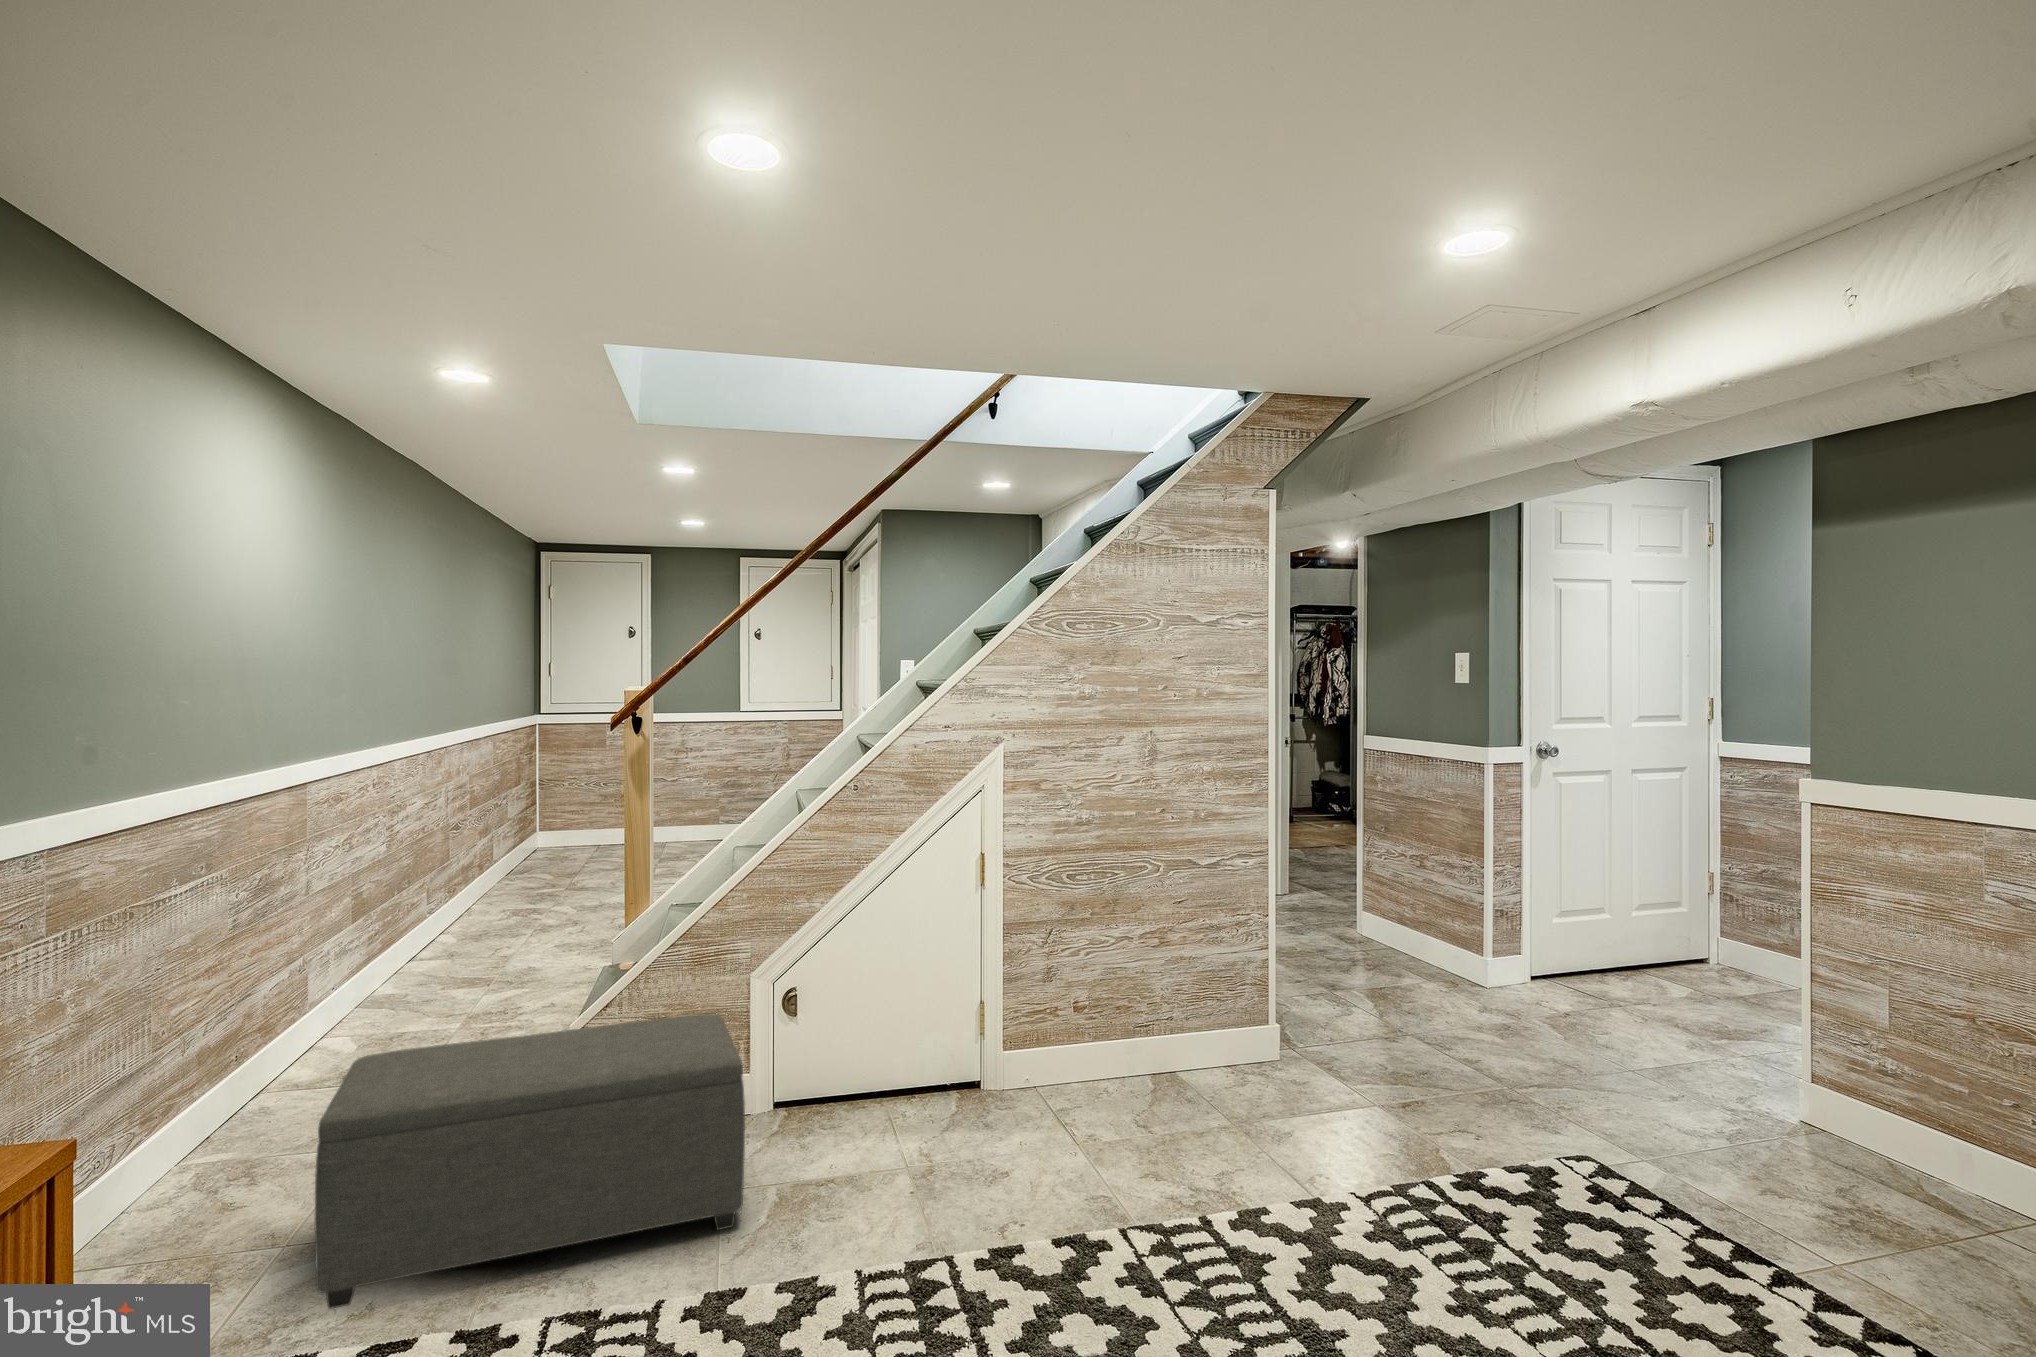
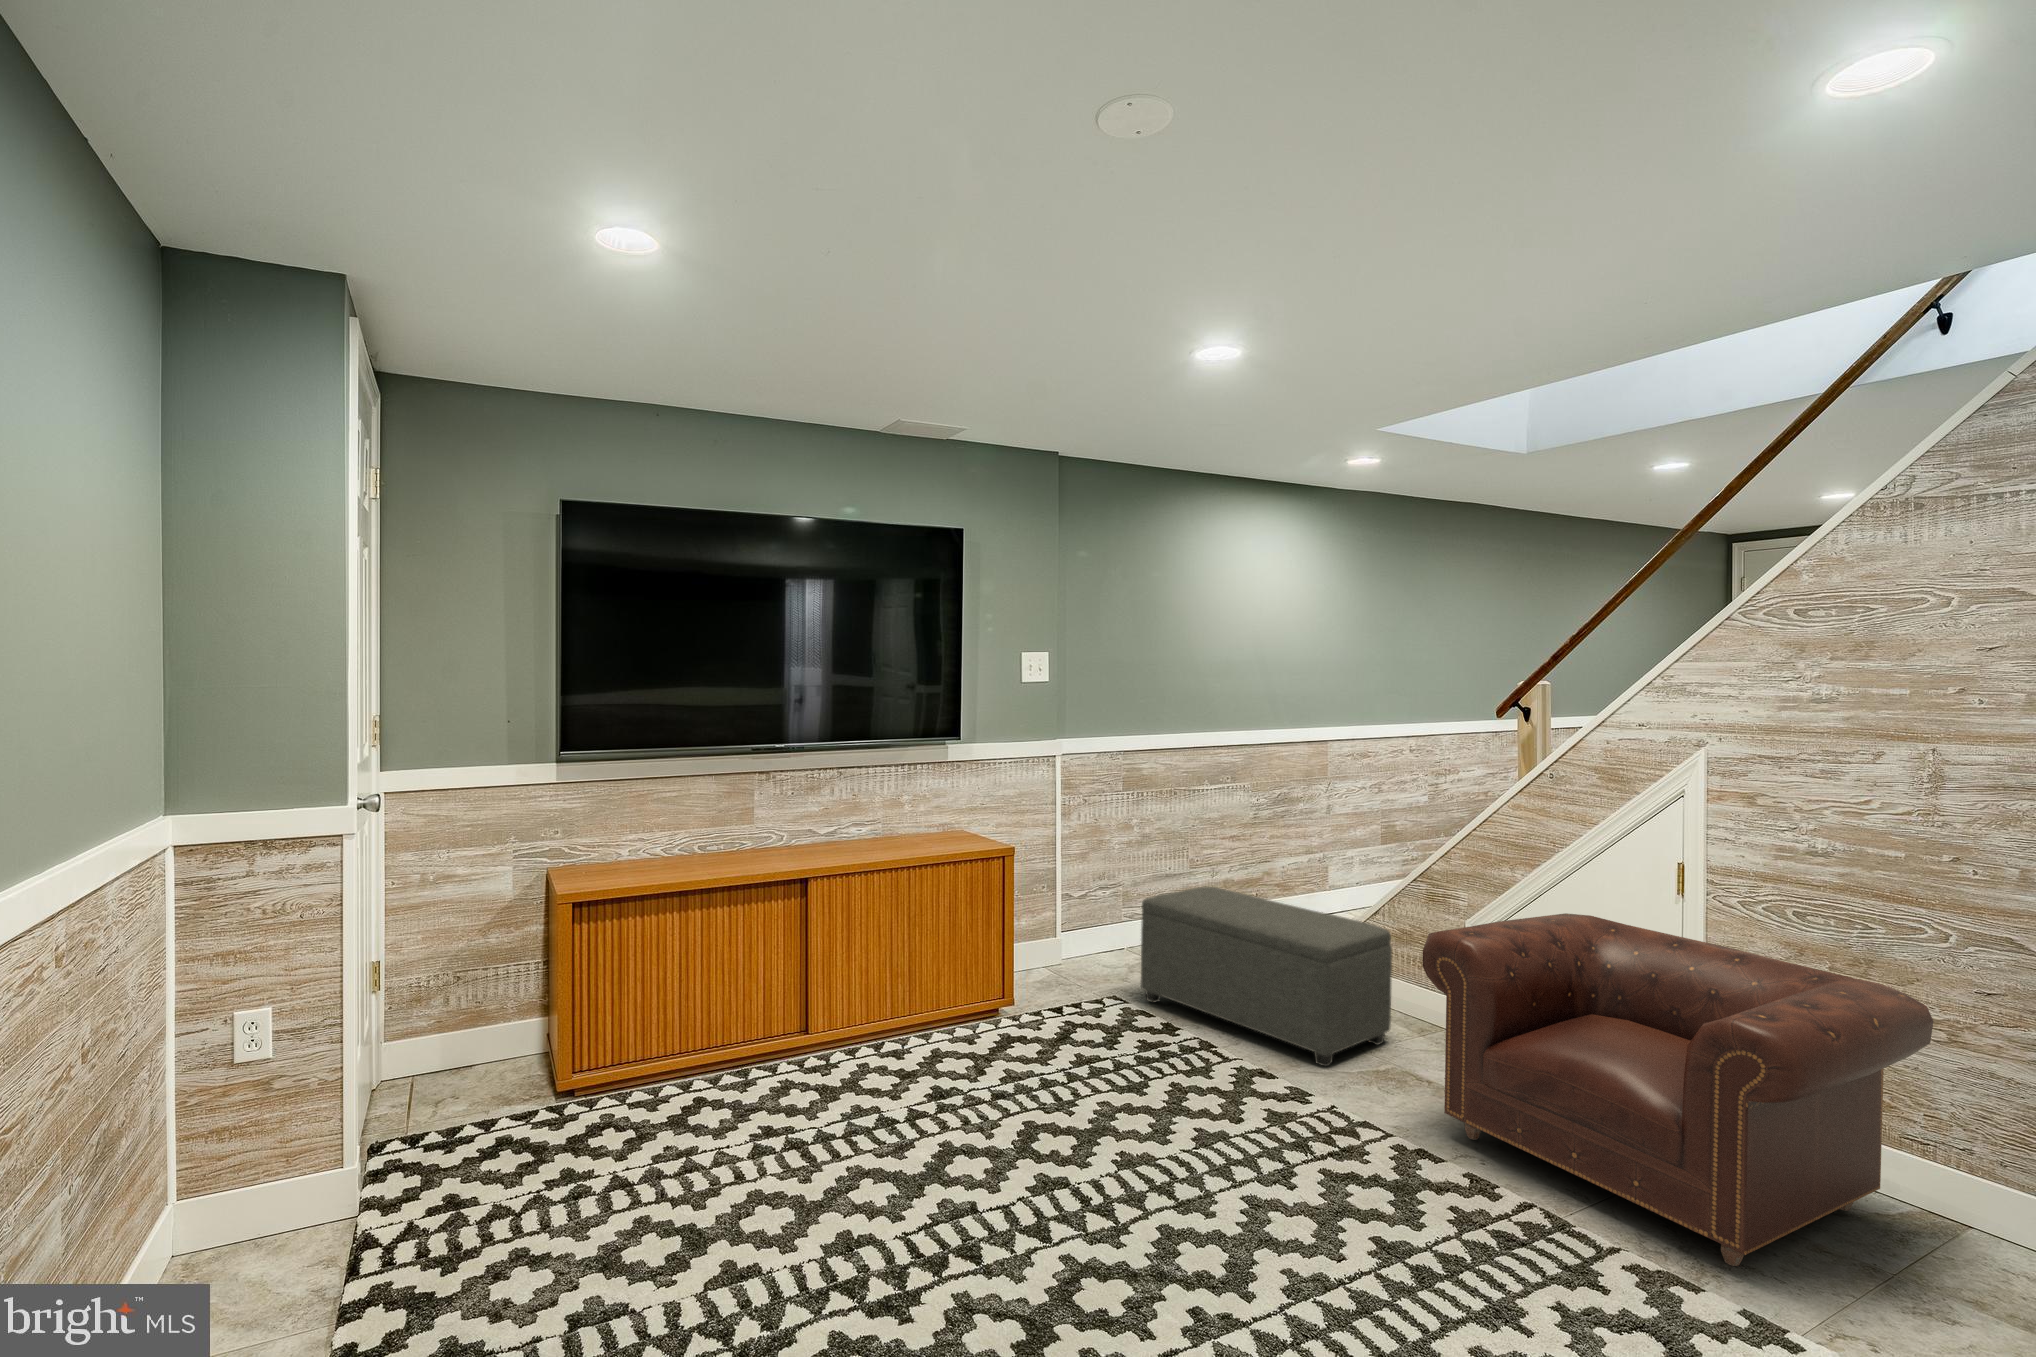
armchair: none [895,913,1276,1202] -> present [1422,913,1934,1266]

